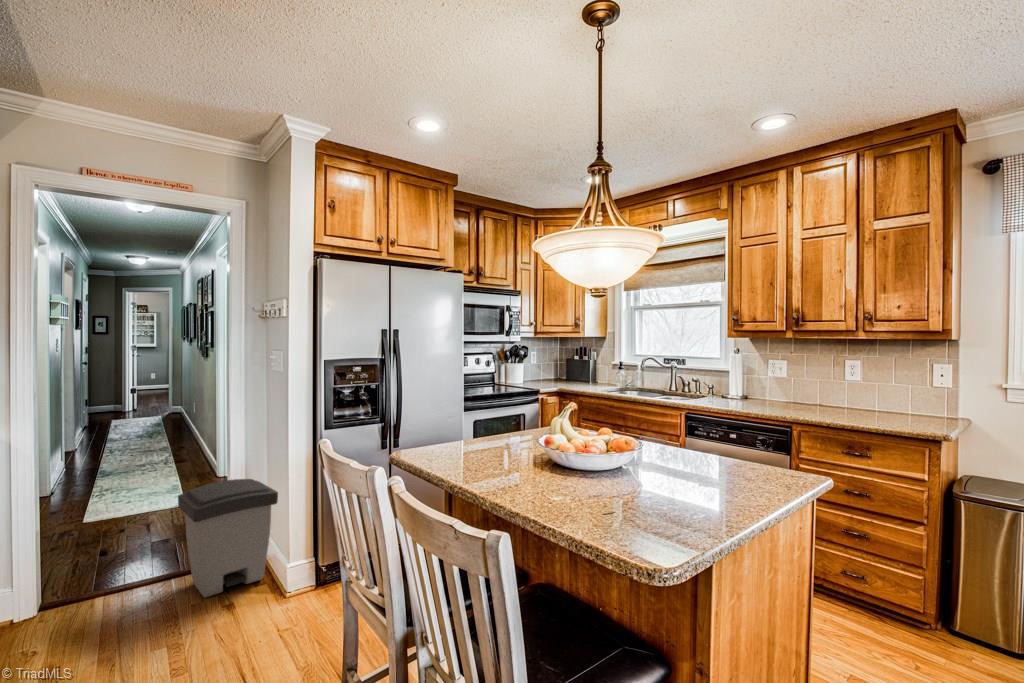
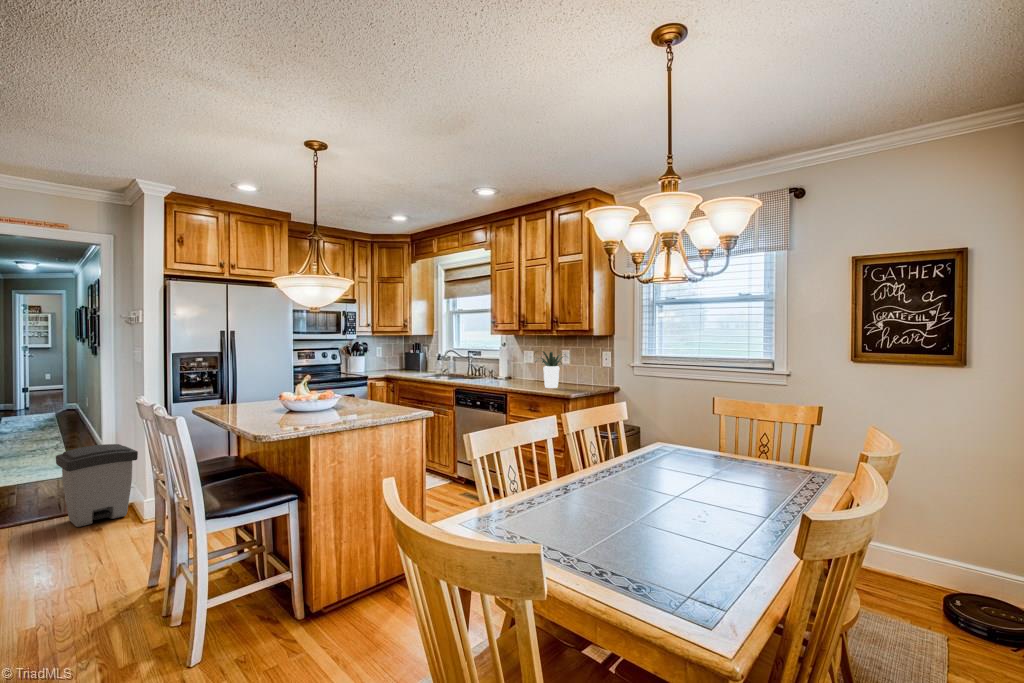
potted plant: none [821,361,900,419] -> present [535,351,563,388]

